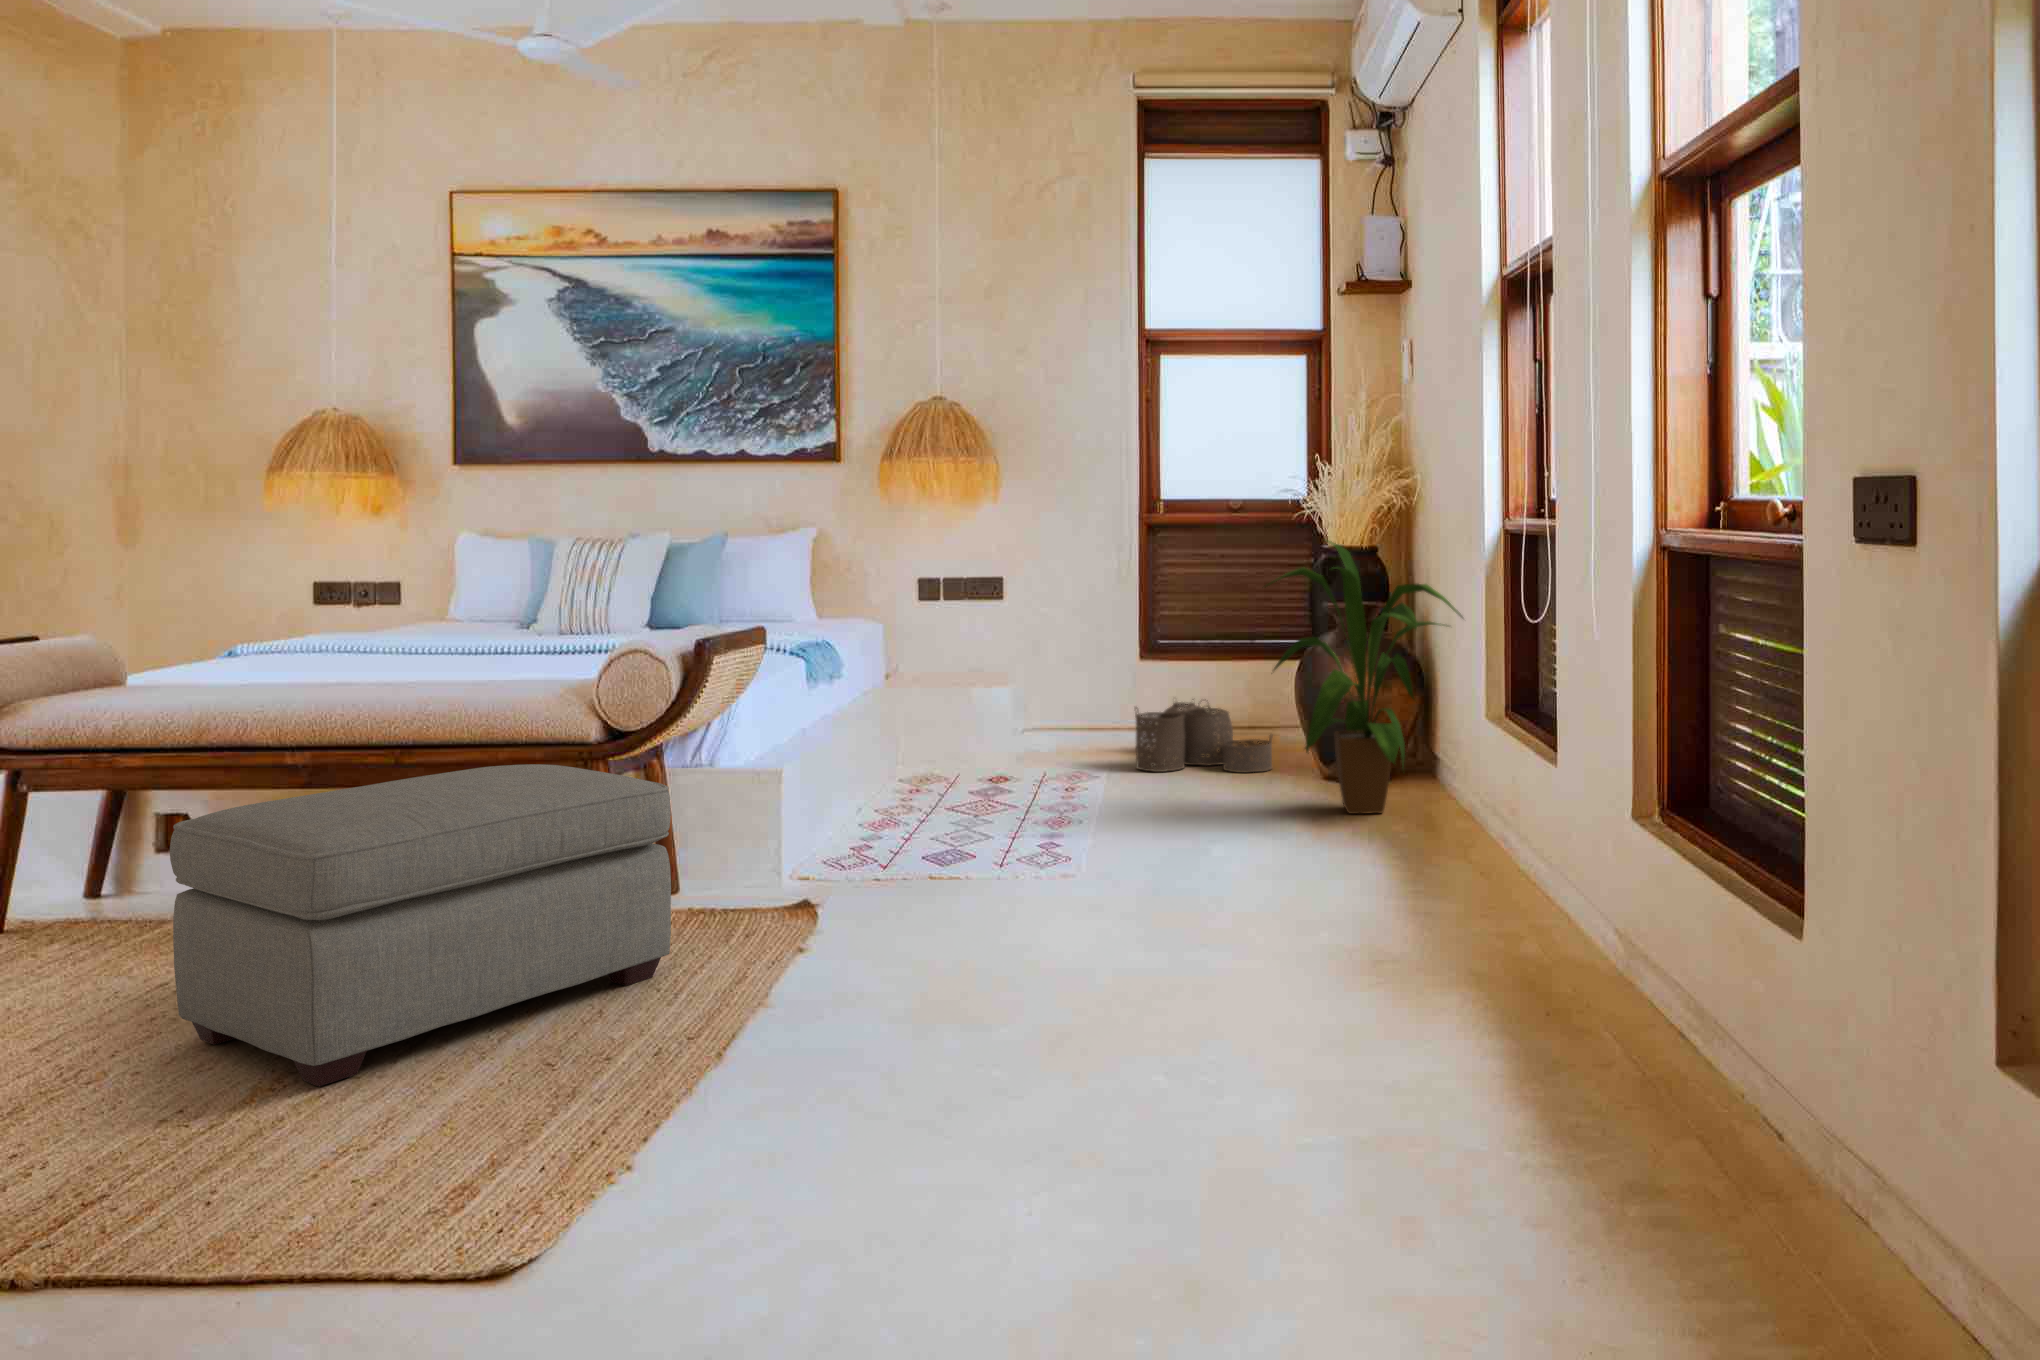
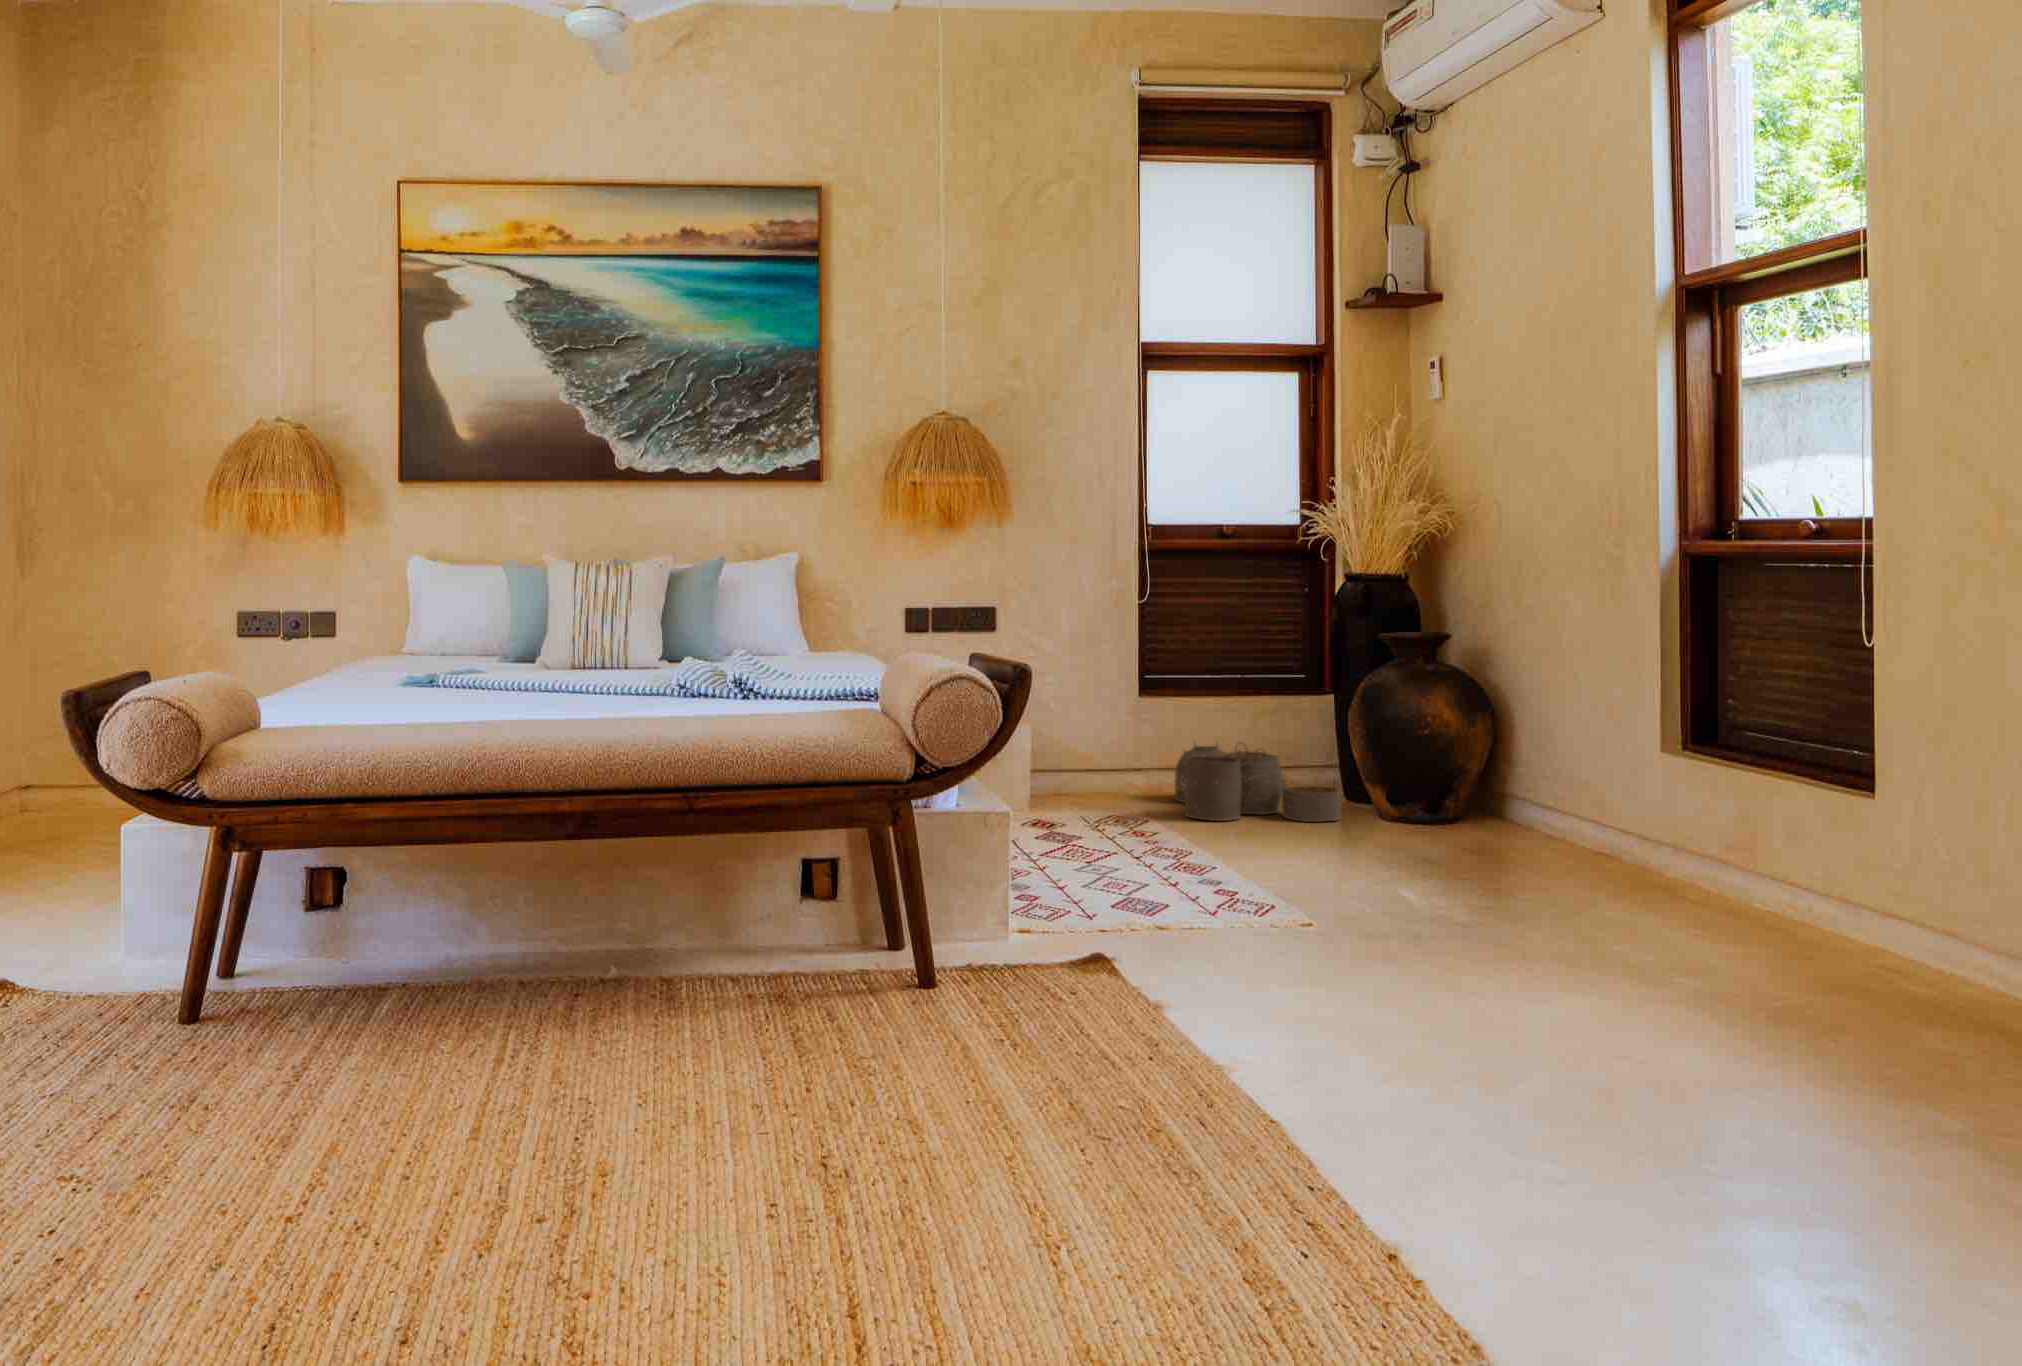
house plant: present [1266,540,1463,814] -> none [1408,563,1666,866]
ottoman: present [170,764,671,1086] -> none [627,804,1095,1191]

